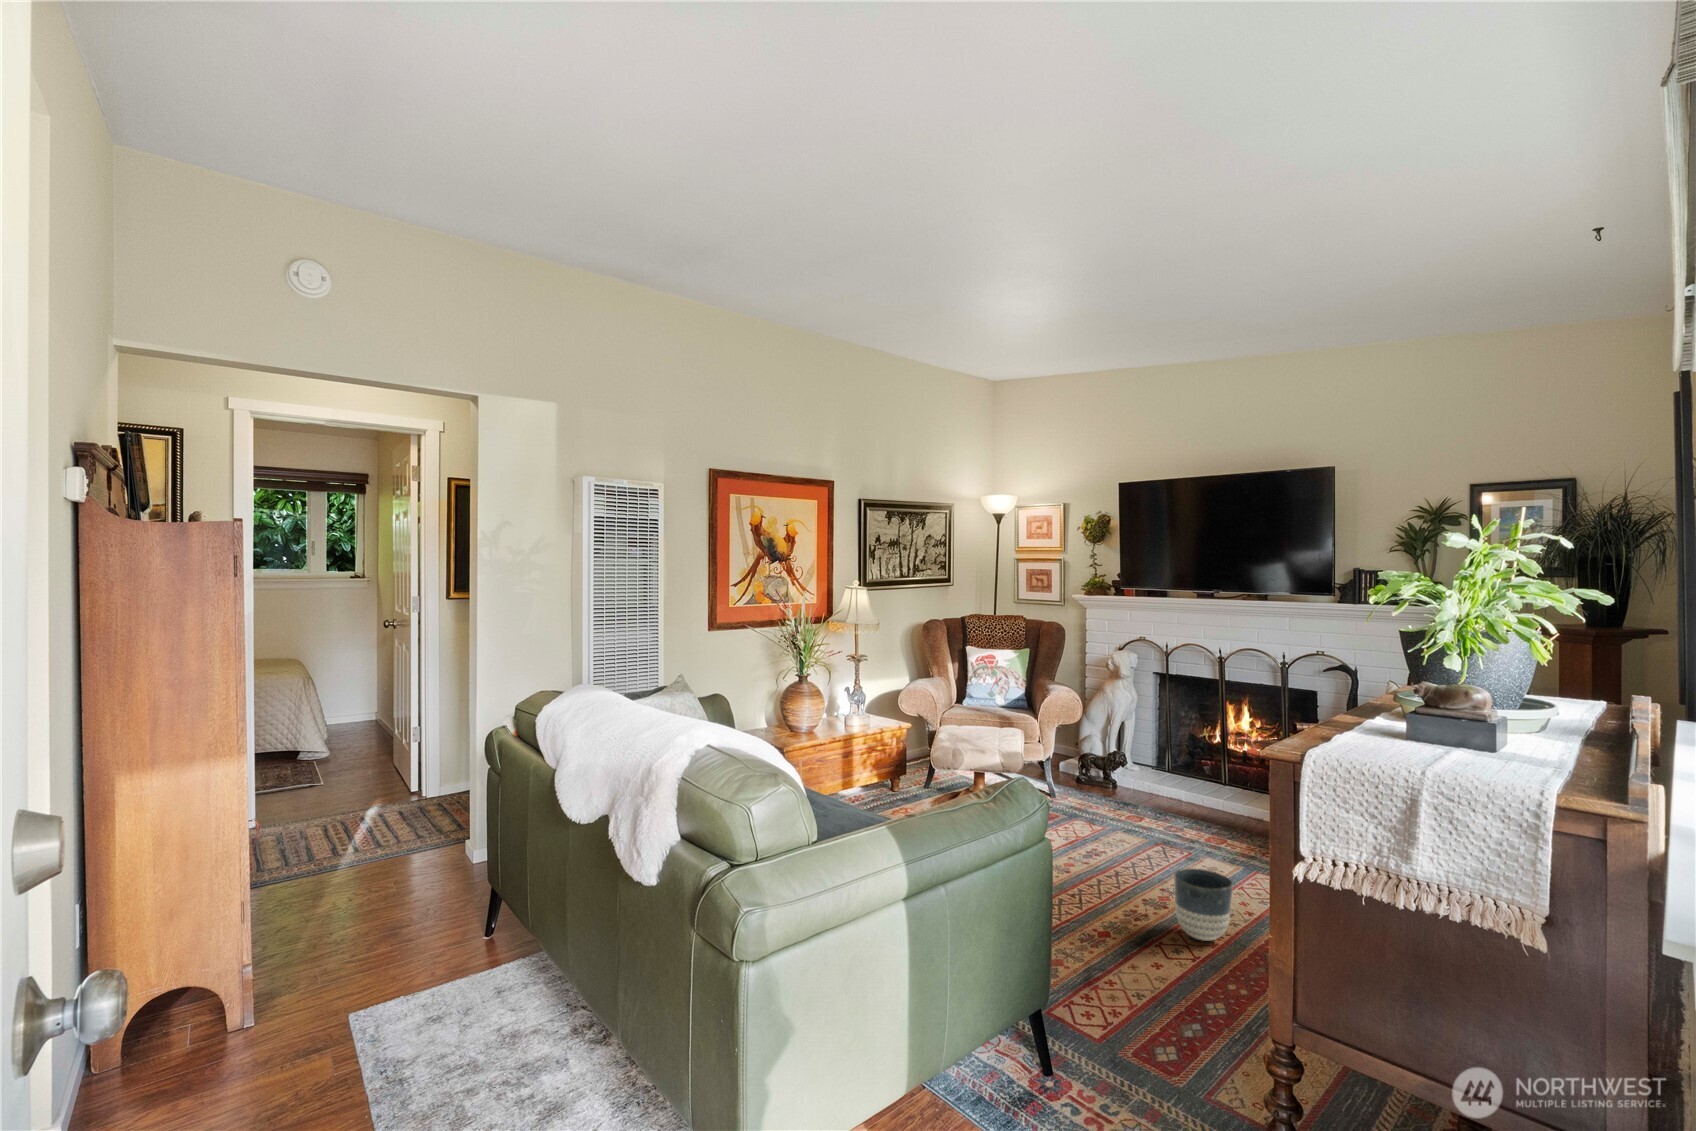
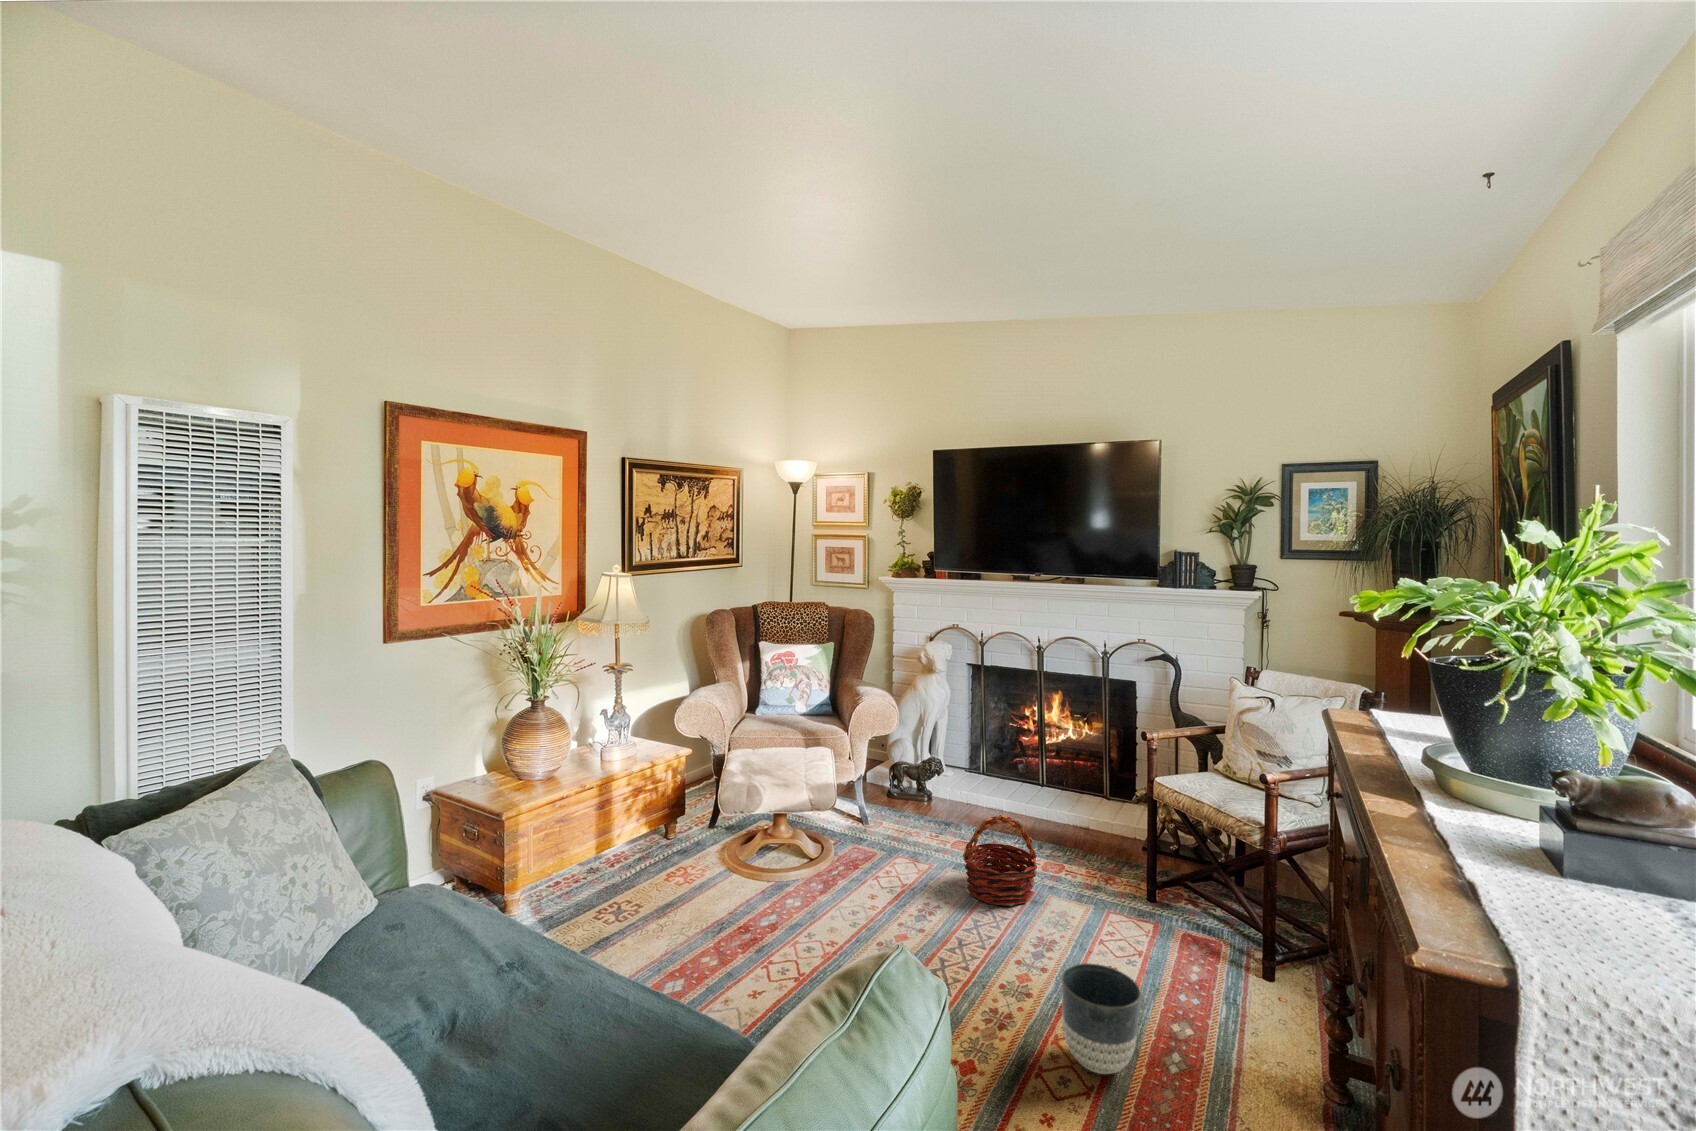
basket: none [1127,785,1192,857] -> present [963,815,1037,906]

